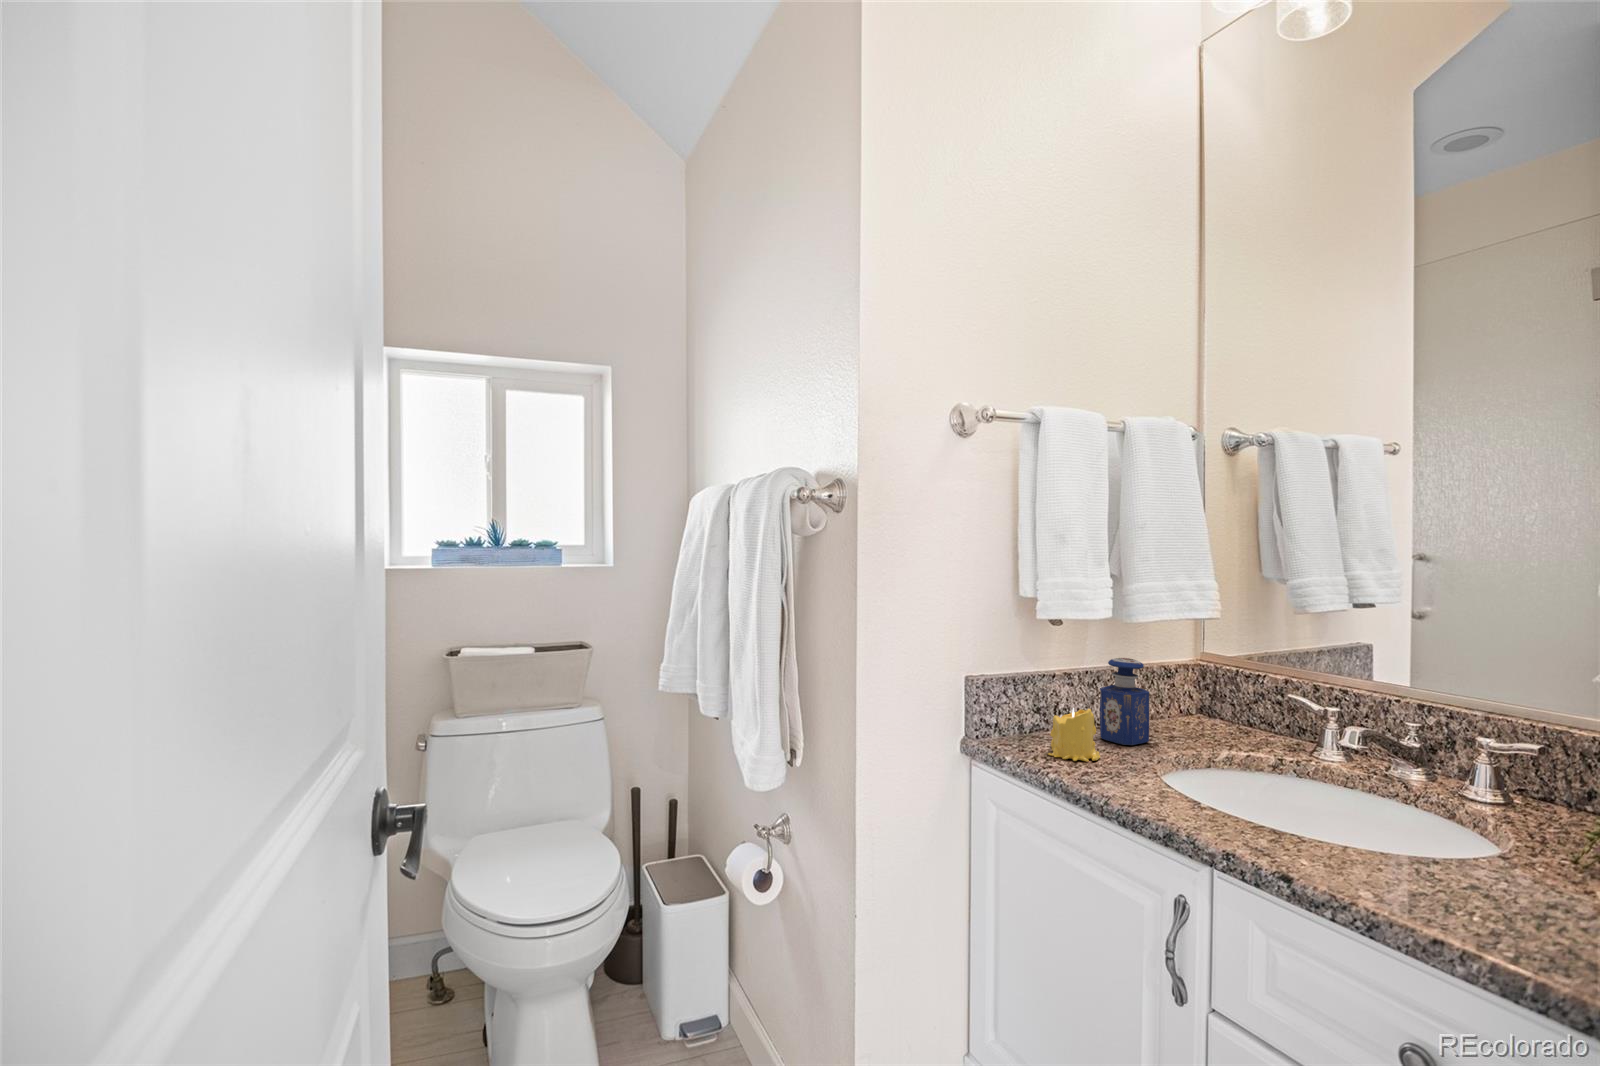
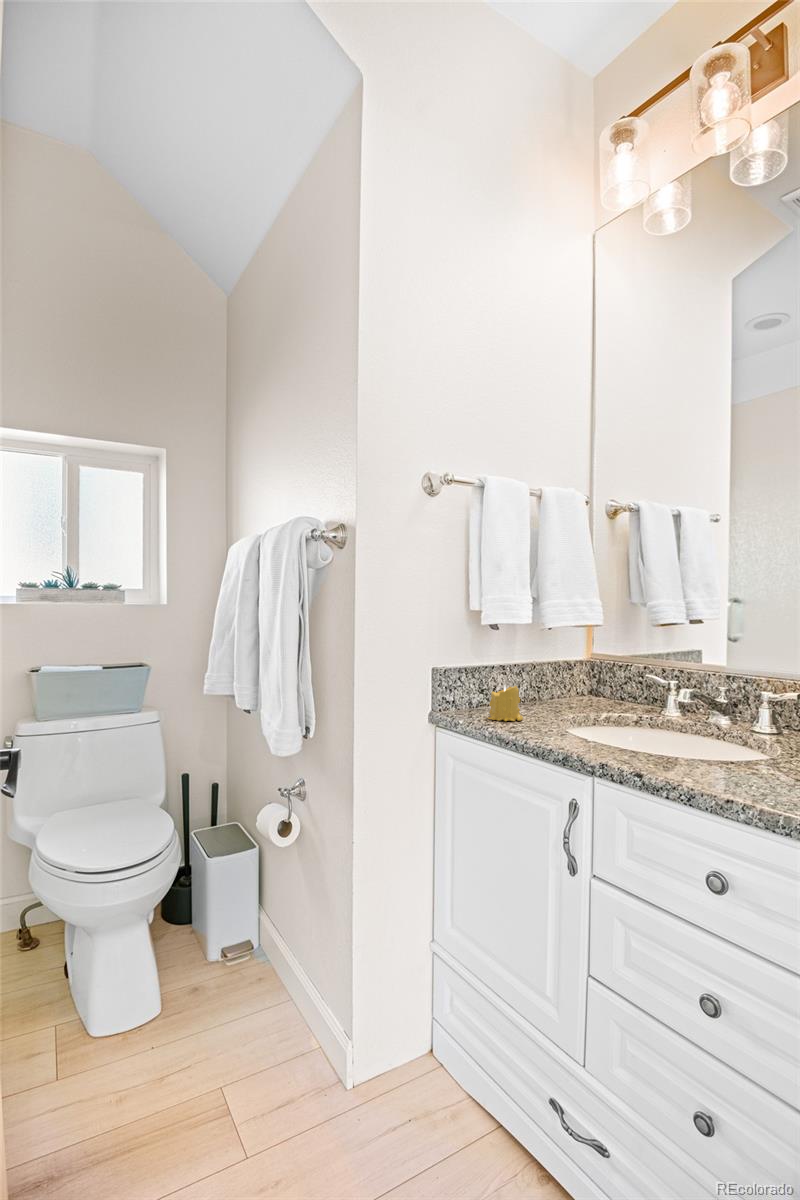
perfume bottle: present [1100,658,1149,745] -> none [523,653,556,712]

